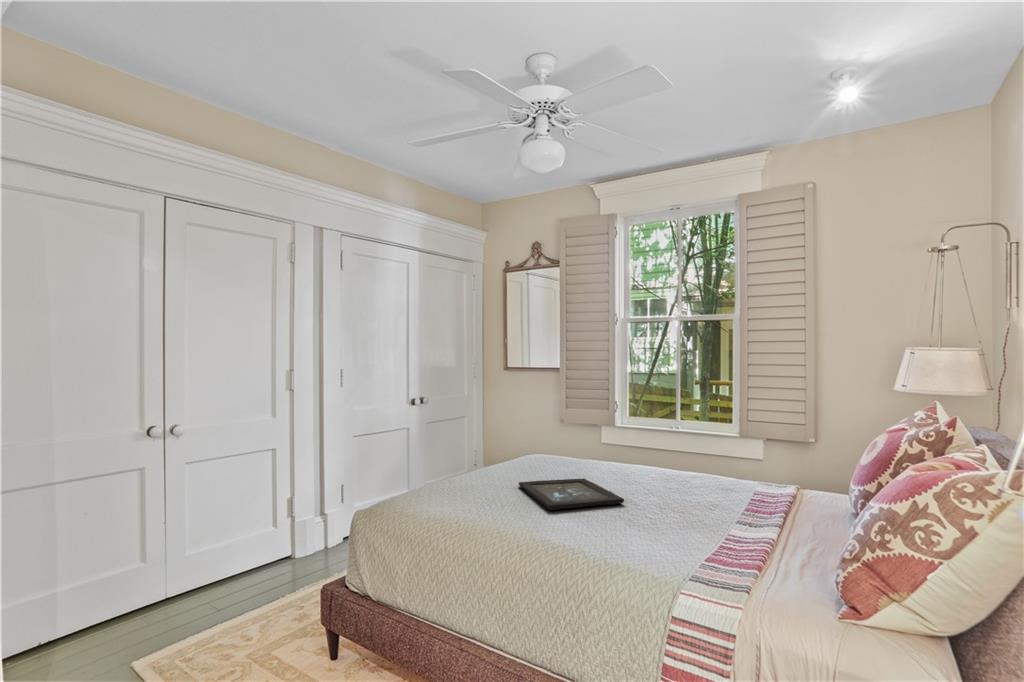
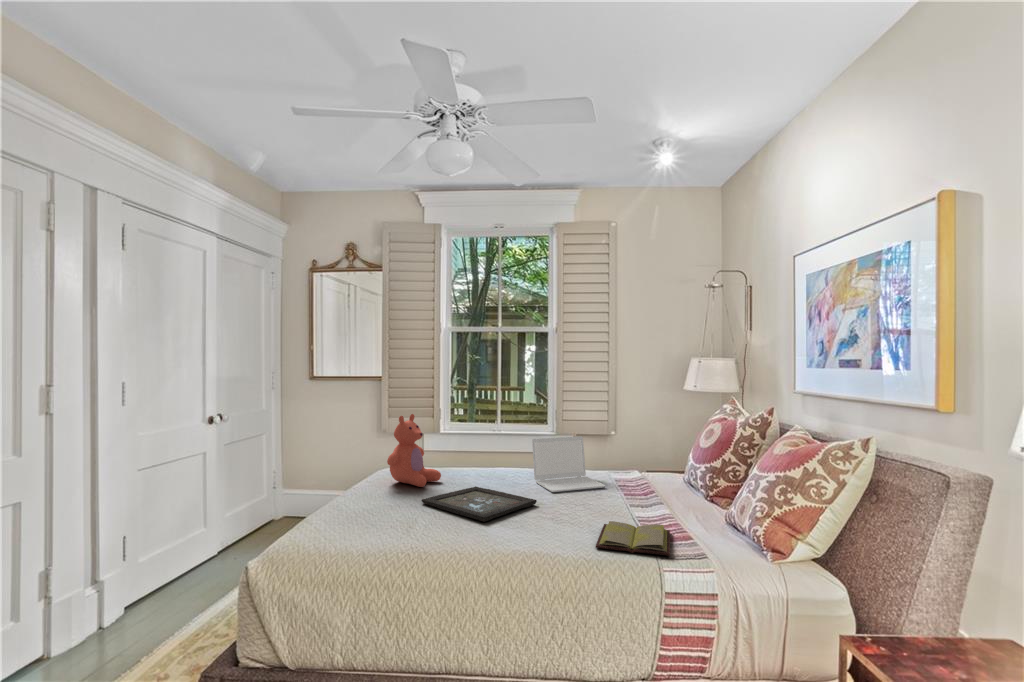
teddy bear: none [508,402,561,472] -> present [387,414,441,487]
laptop: none [653,437,728,499] -> present [532,436,605,492]
diary: none [627,532,739,579] -> present [596,521,670,556]

